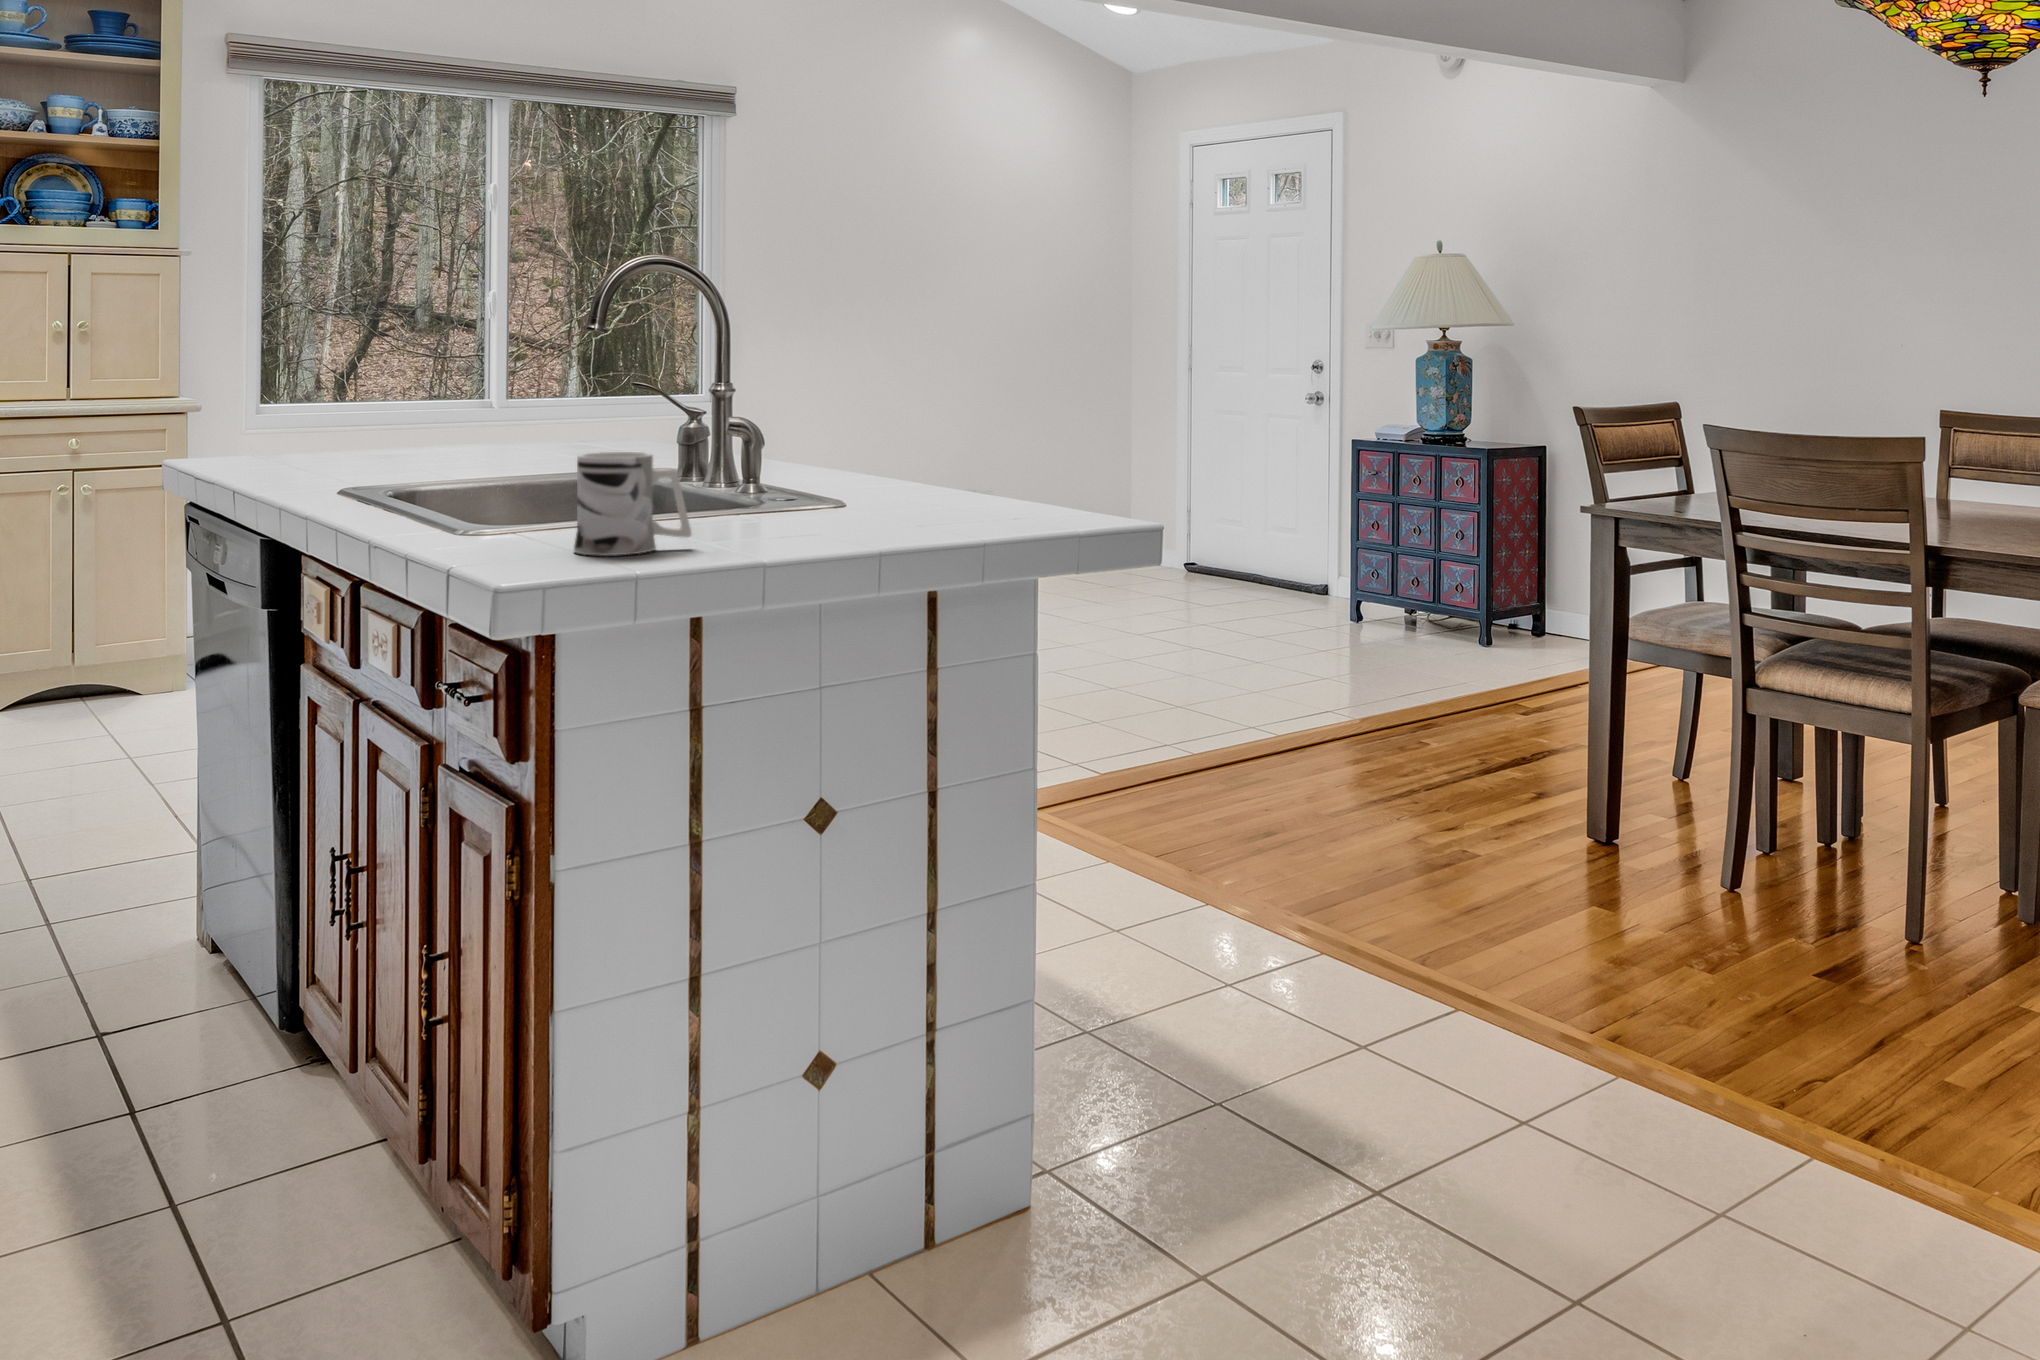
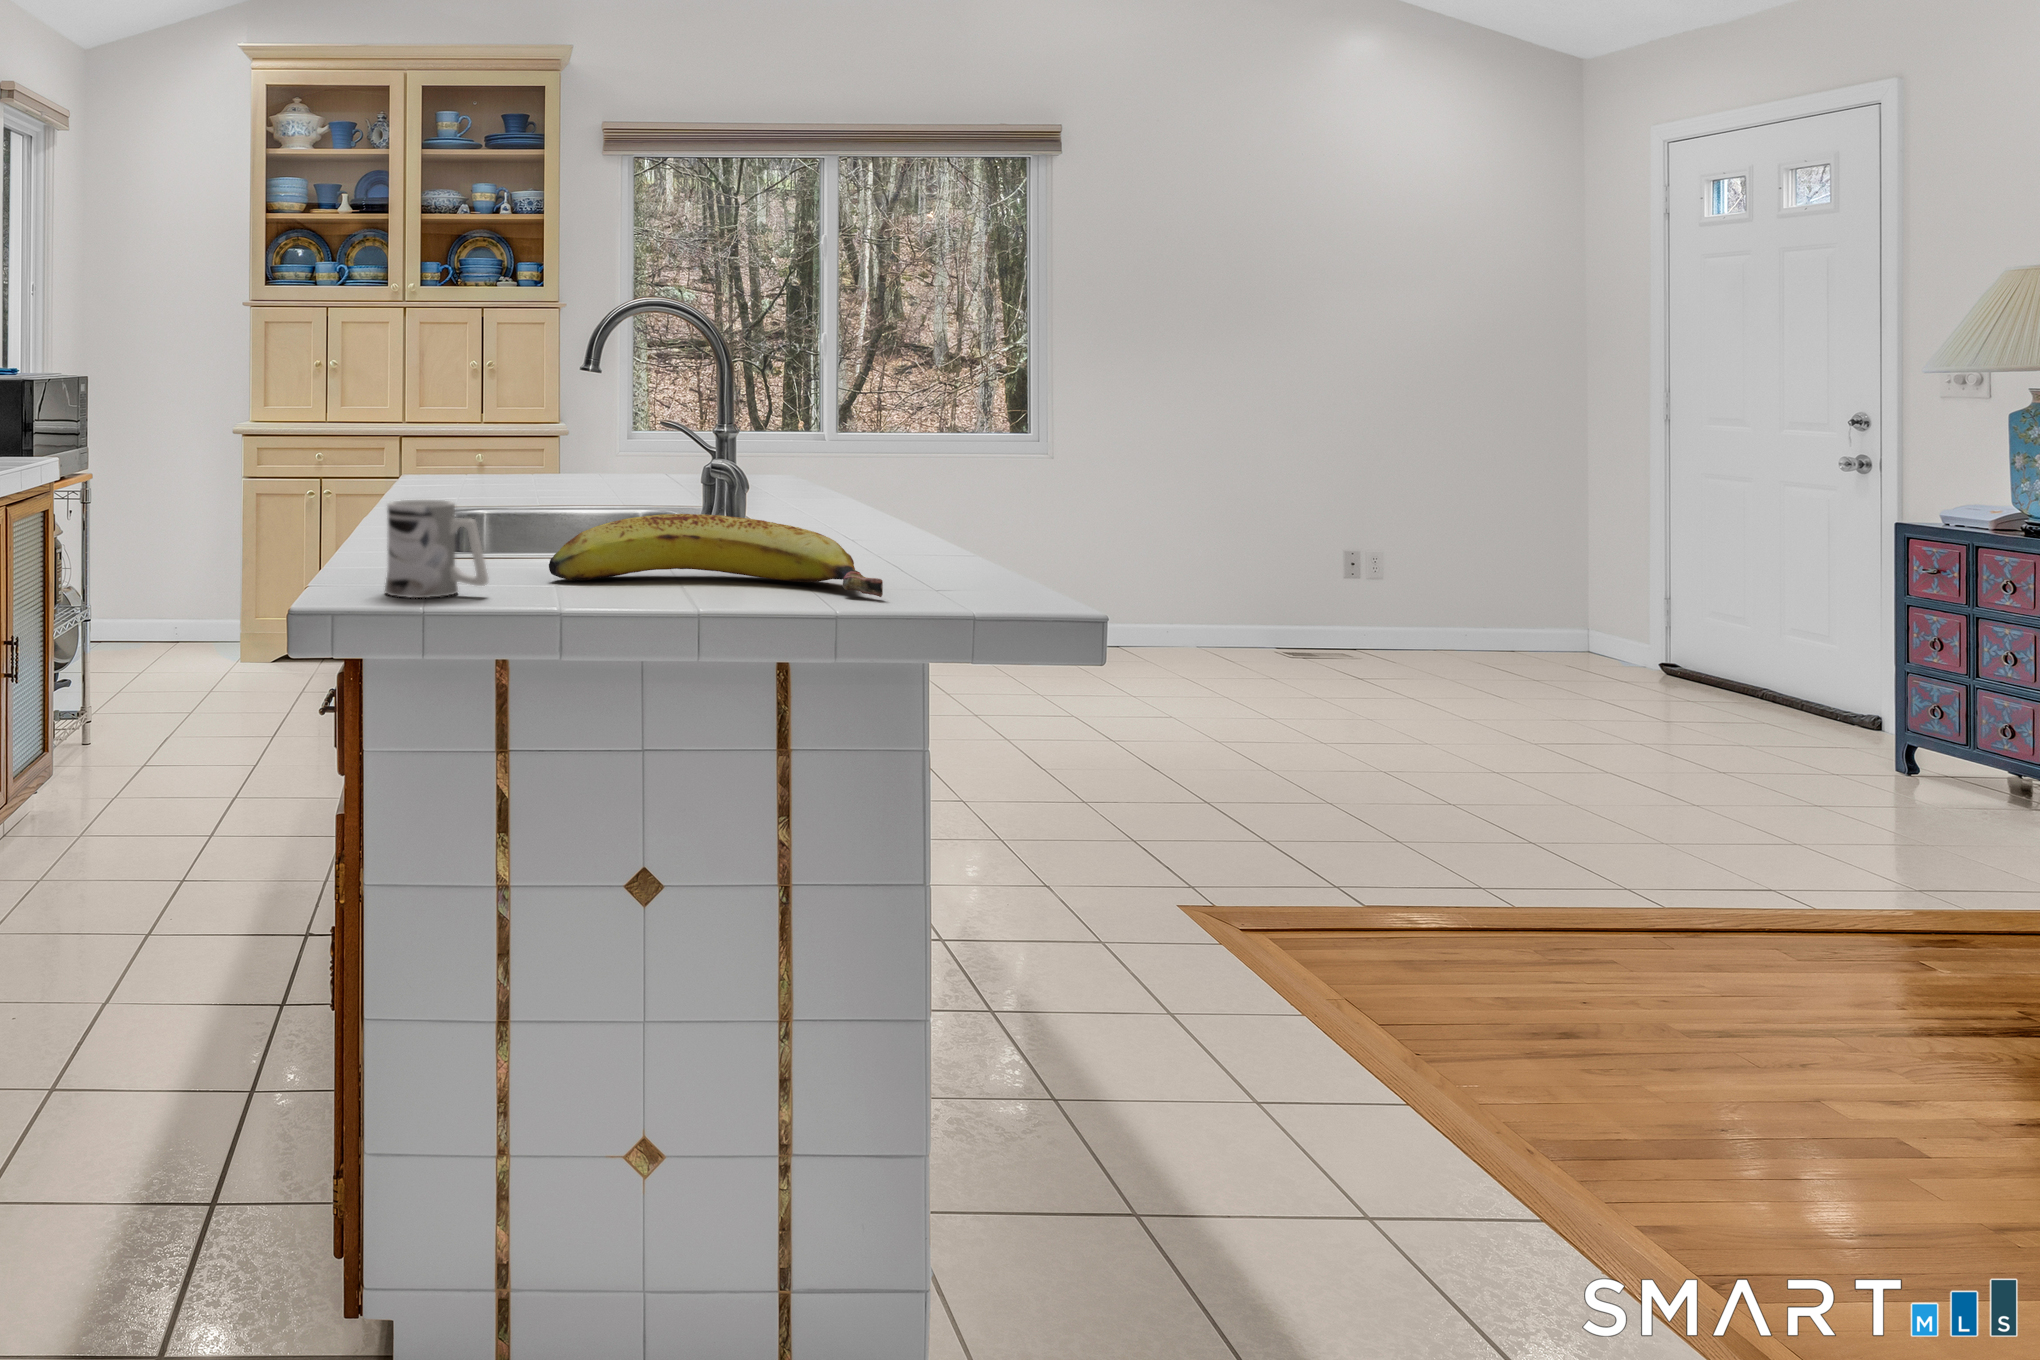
banana: none [700,457,1026,530] -> present [549,514,883,597]

